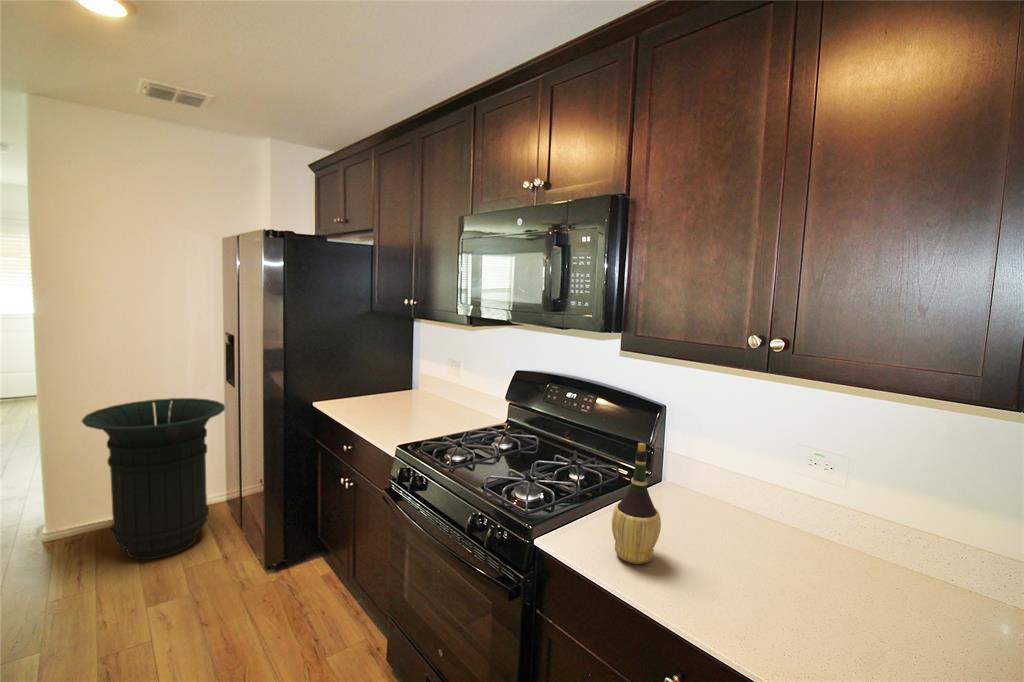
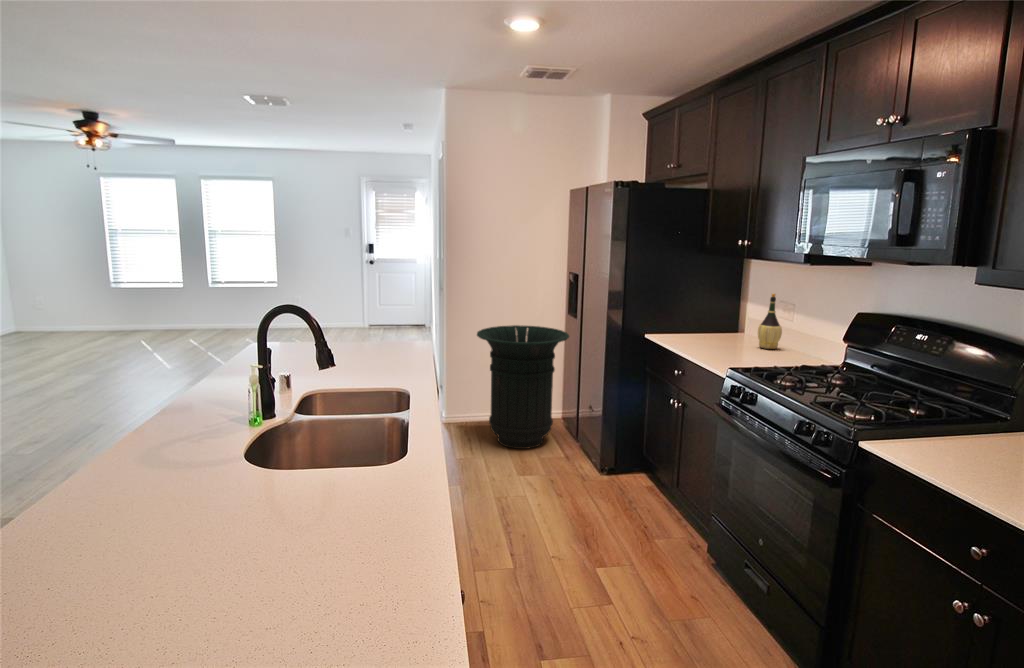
wine bottle: present [612,443,661,564] -> present [758,293,782,349]

